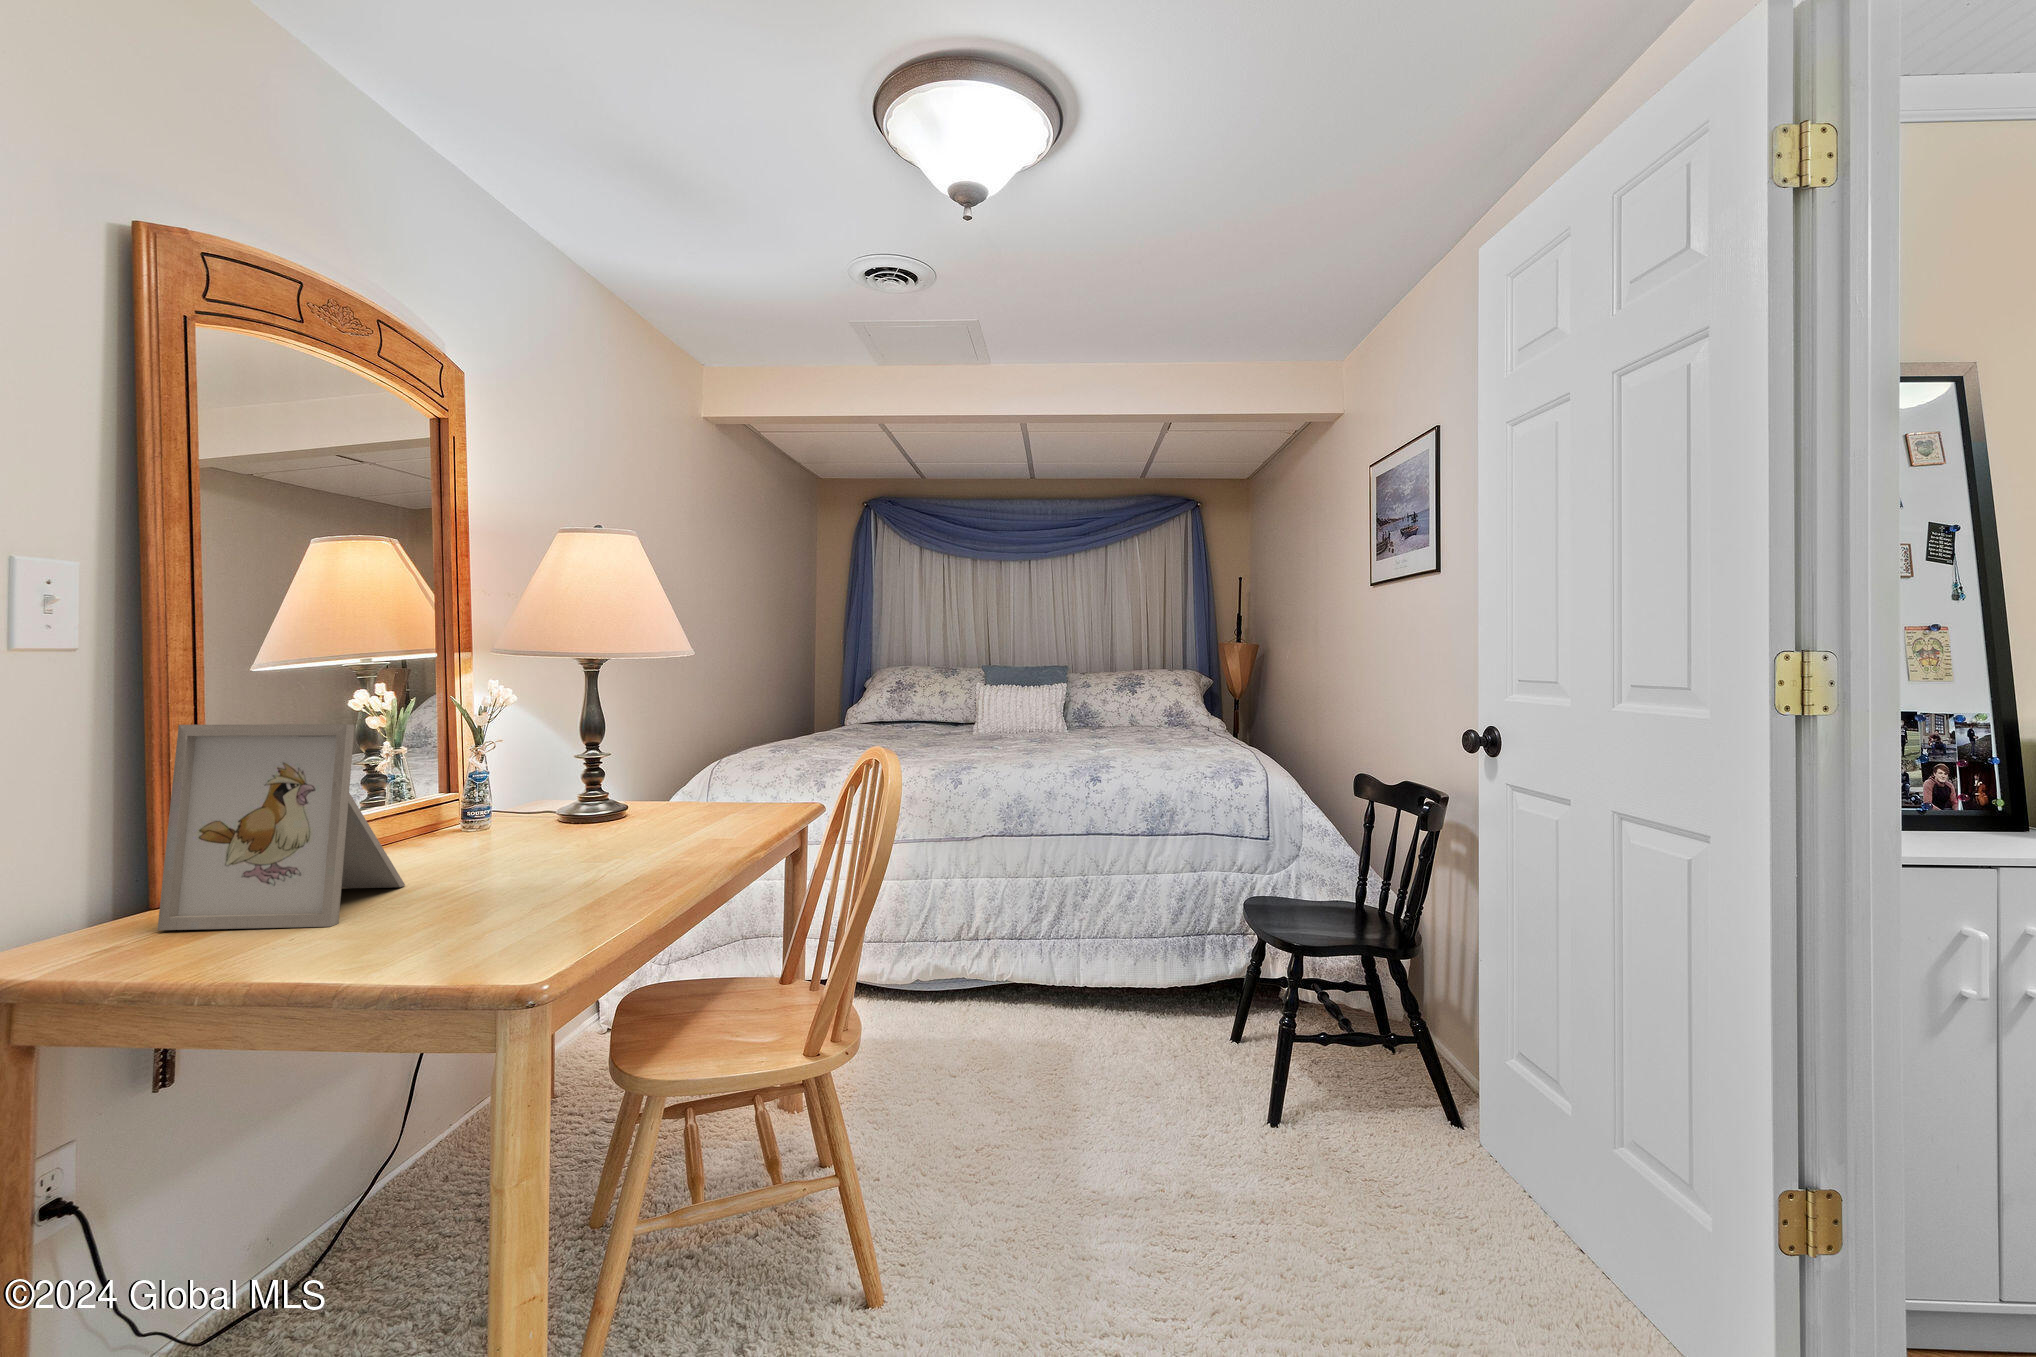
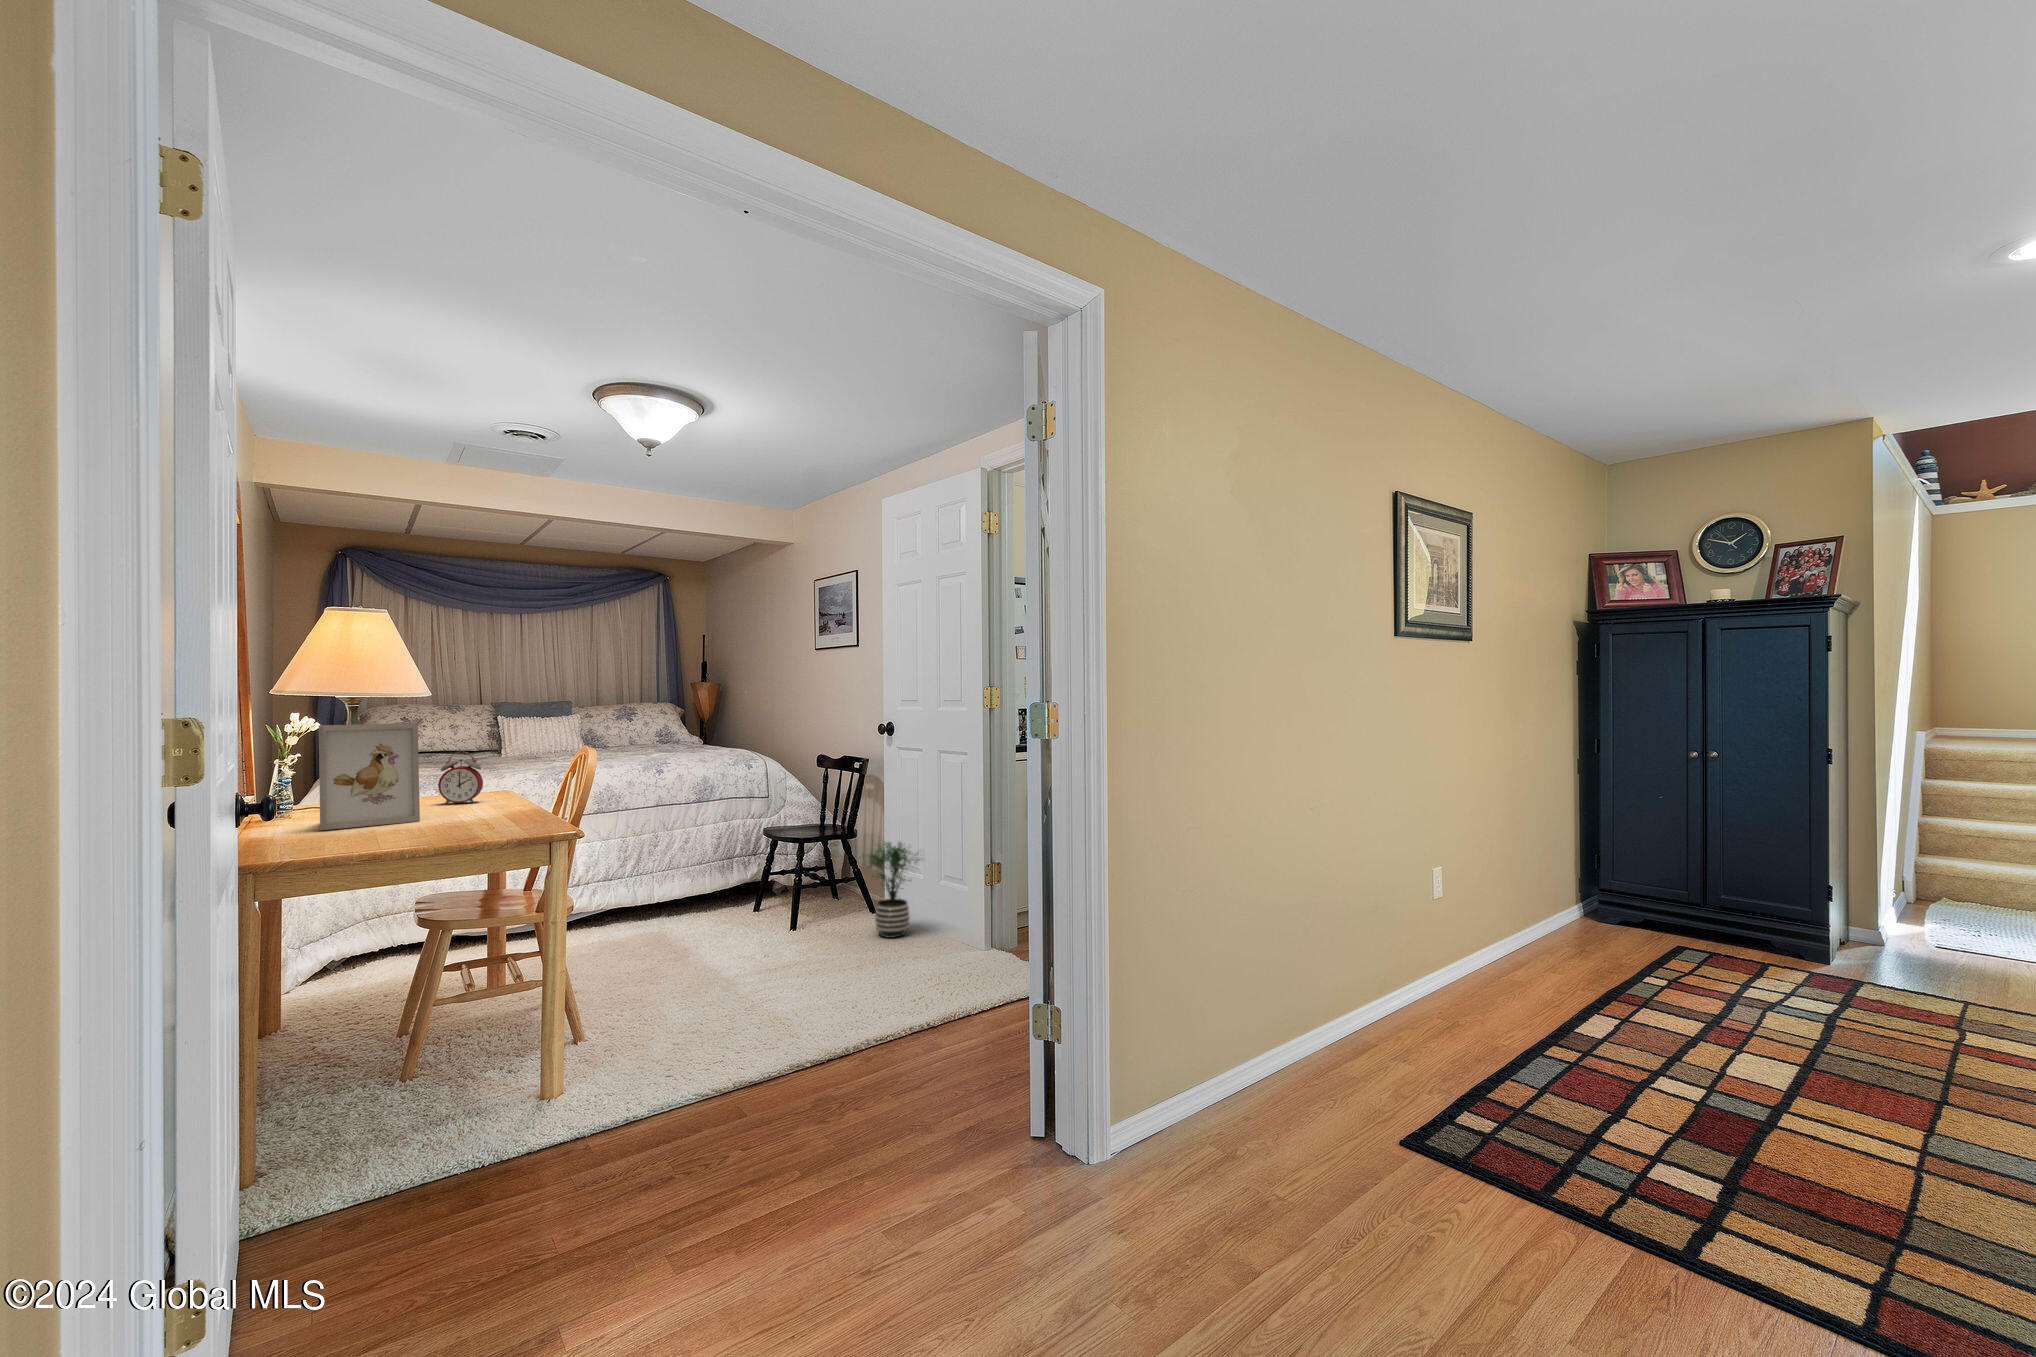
alarm clock: none [544,767,614,863] -> present [438,752,483,804]
potted plant: none [1391,1017,1576,1277] -> present [866,842,920,938]

